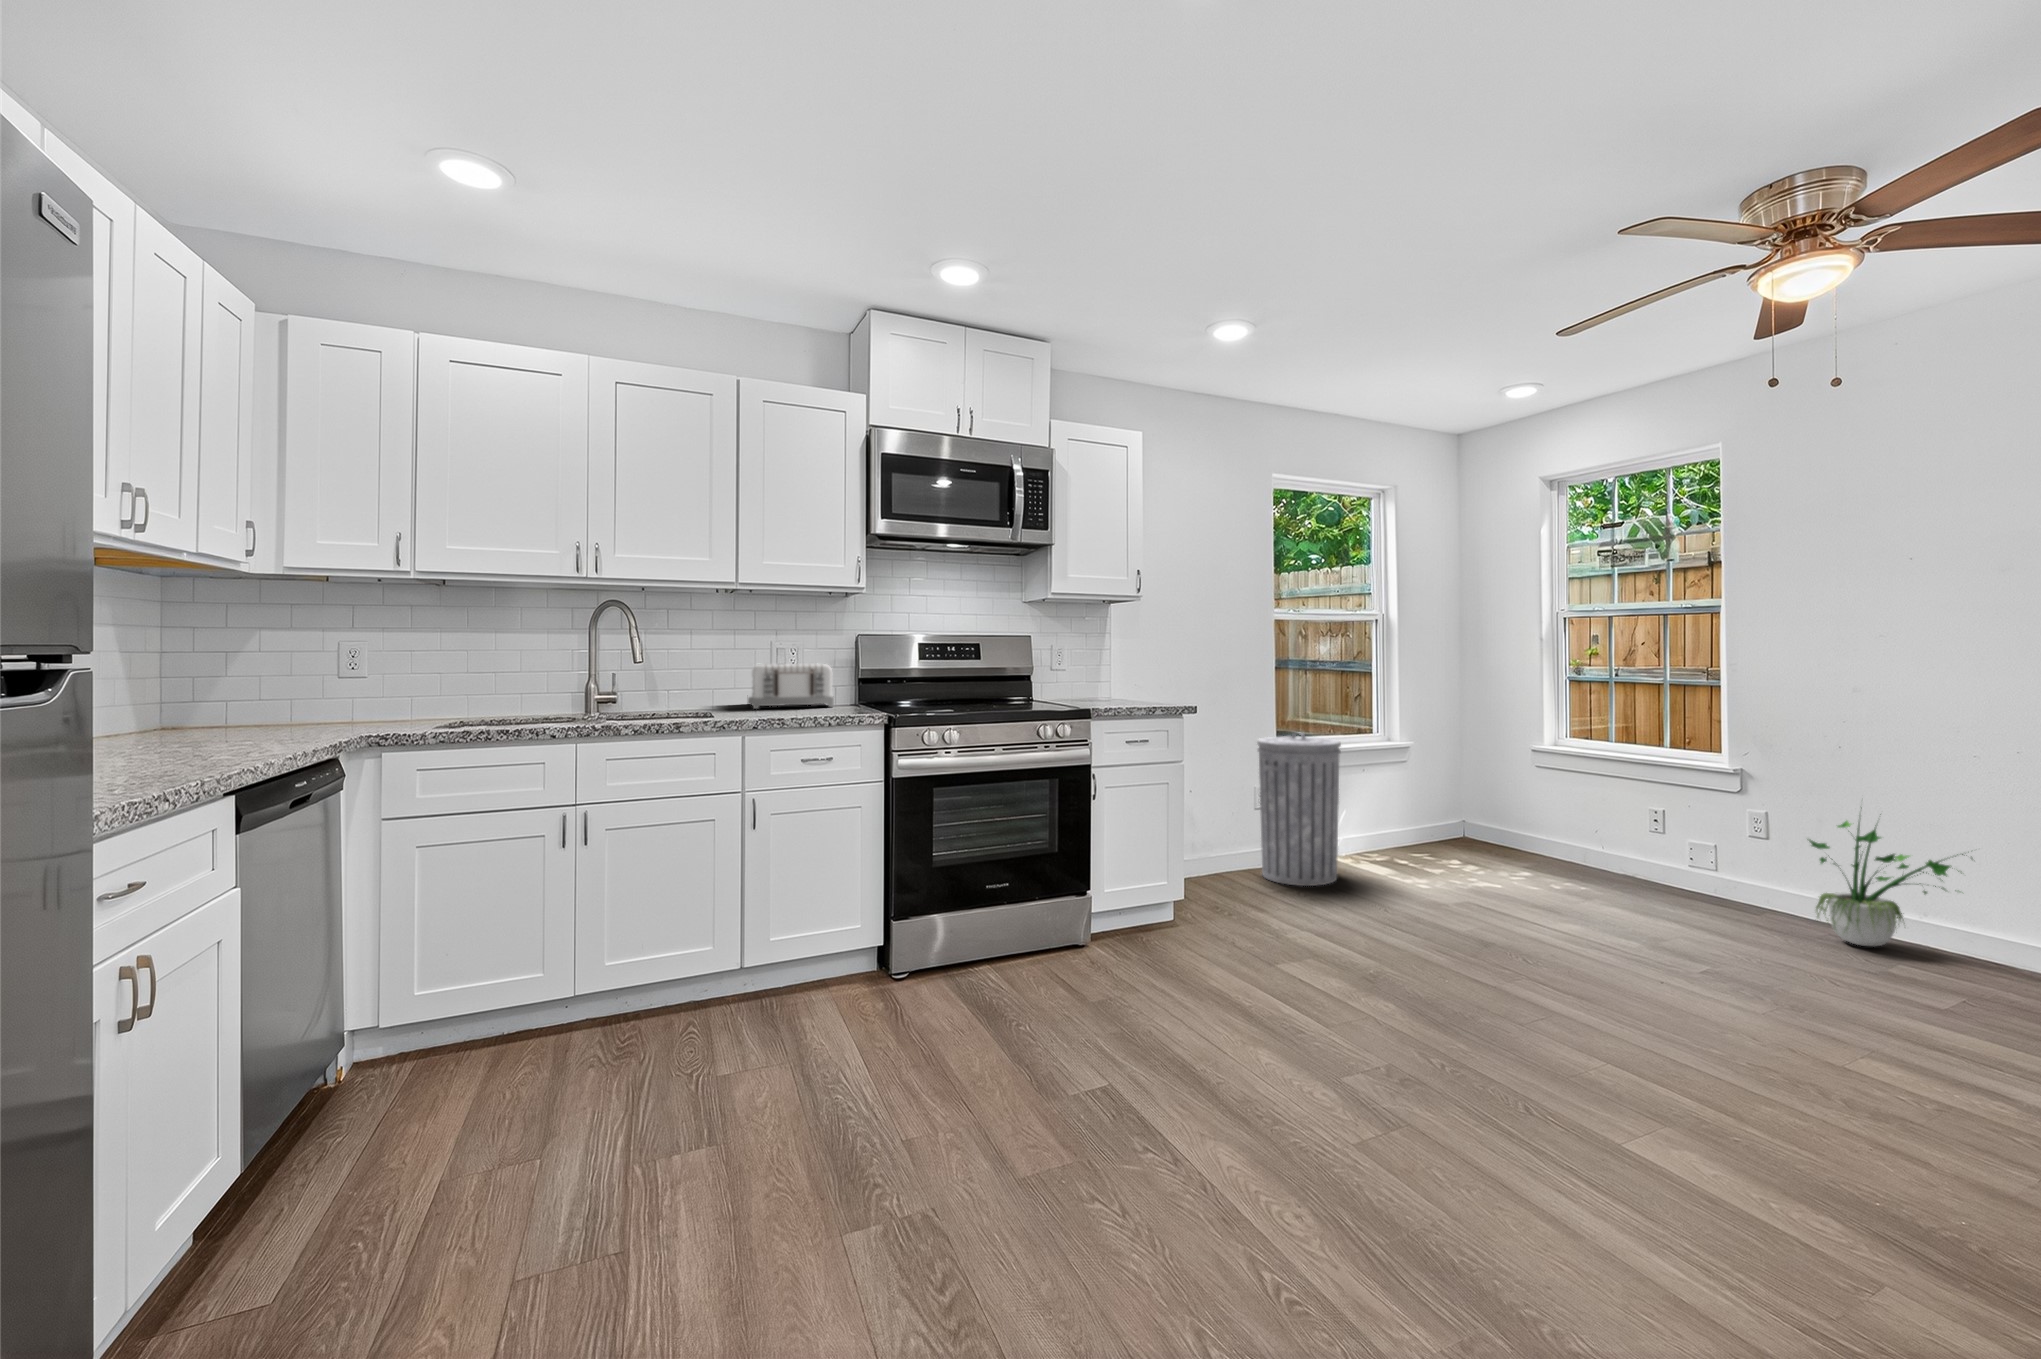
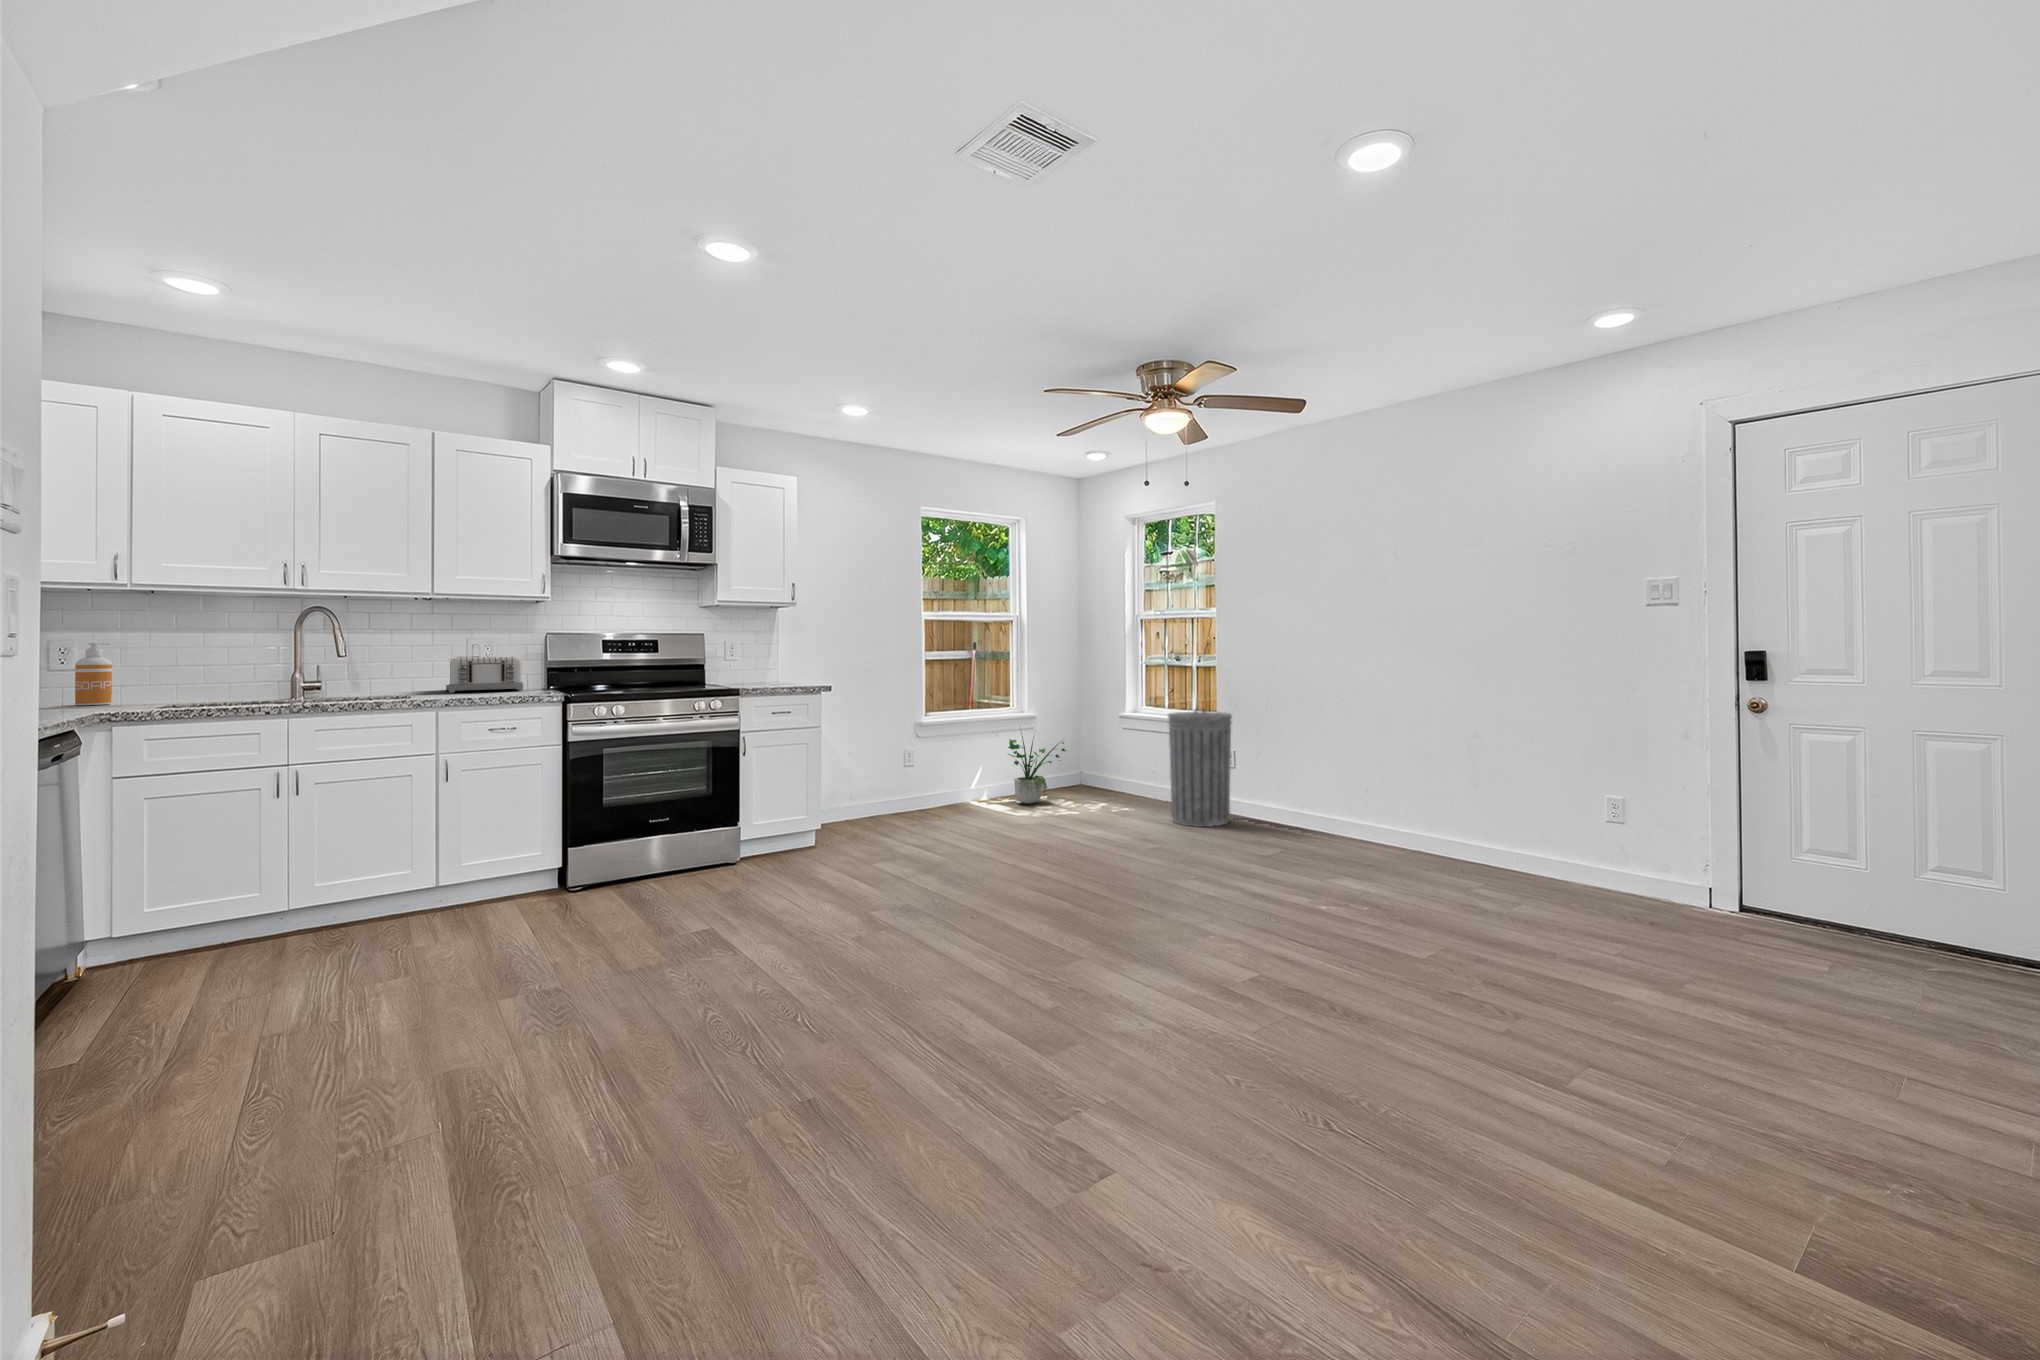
soap dispenser: none [359,645,398,721] -> present [75,643,112,705]
trash can: present [1257,733,1341,886] -> present [1168,709,1232,827]
potted plant: present [1809,821,1972,946] -> present [1008,732,1066,804]

